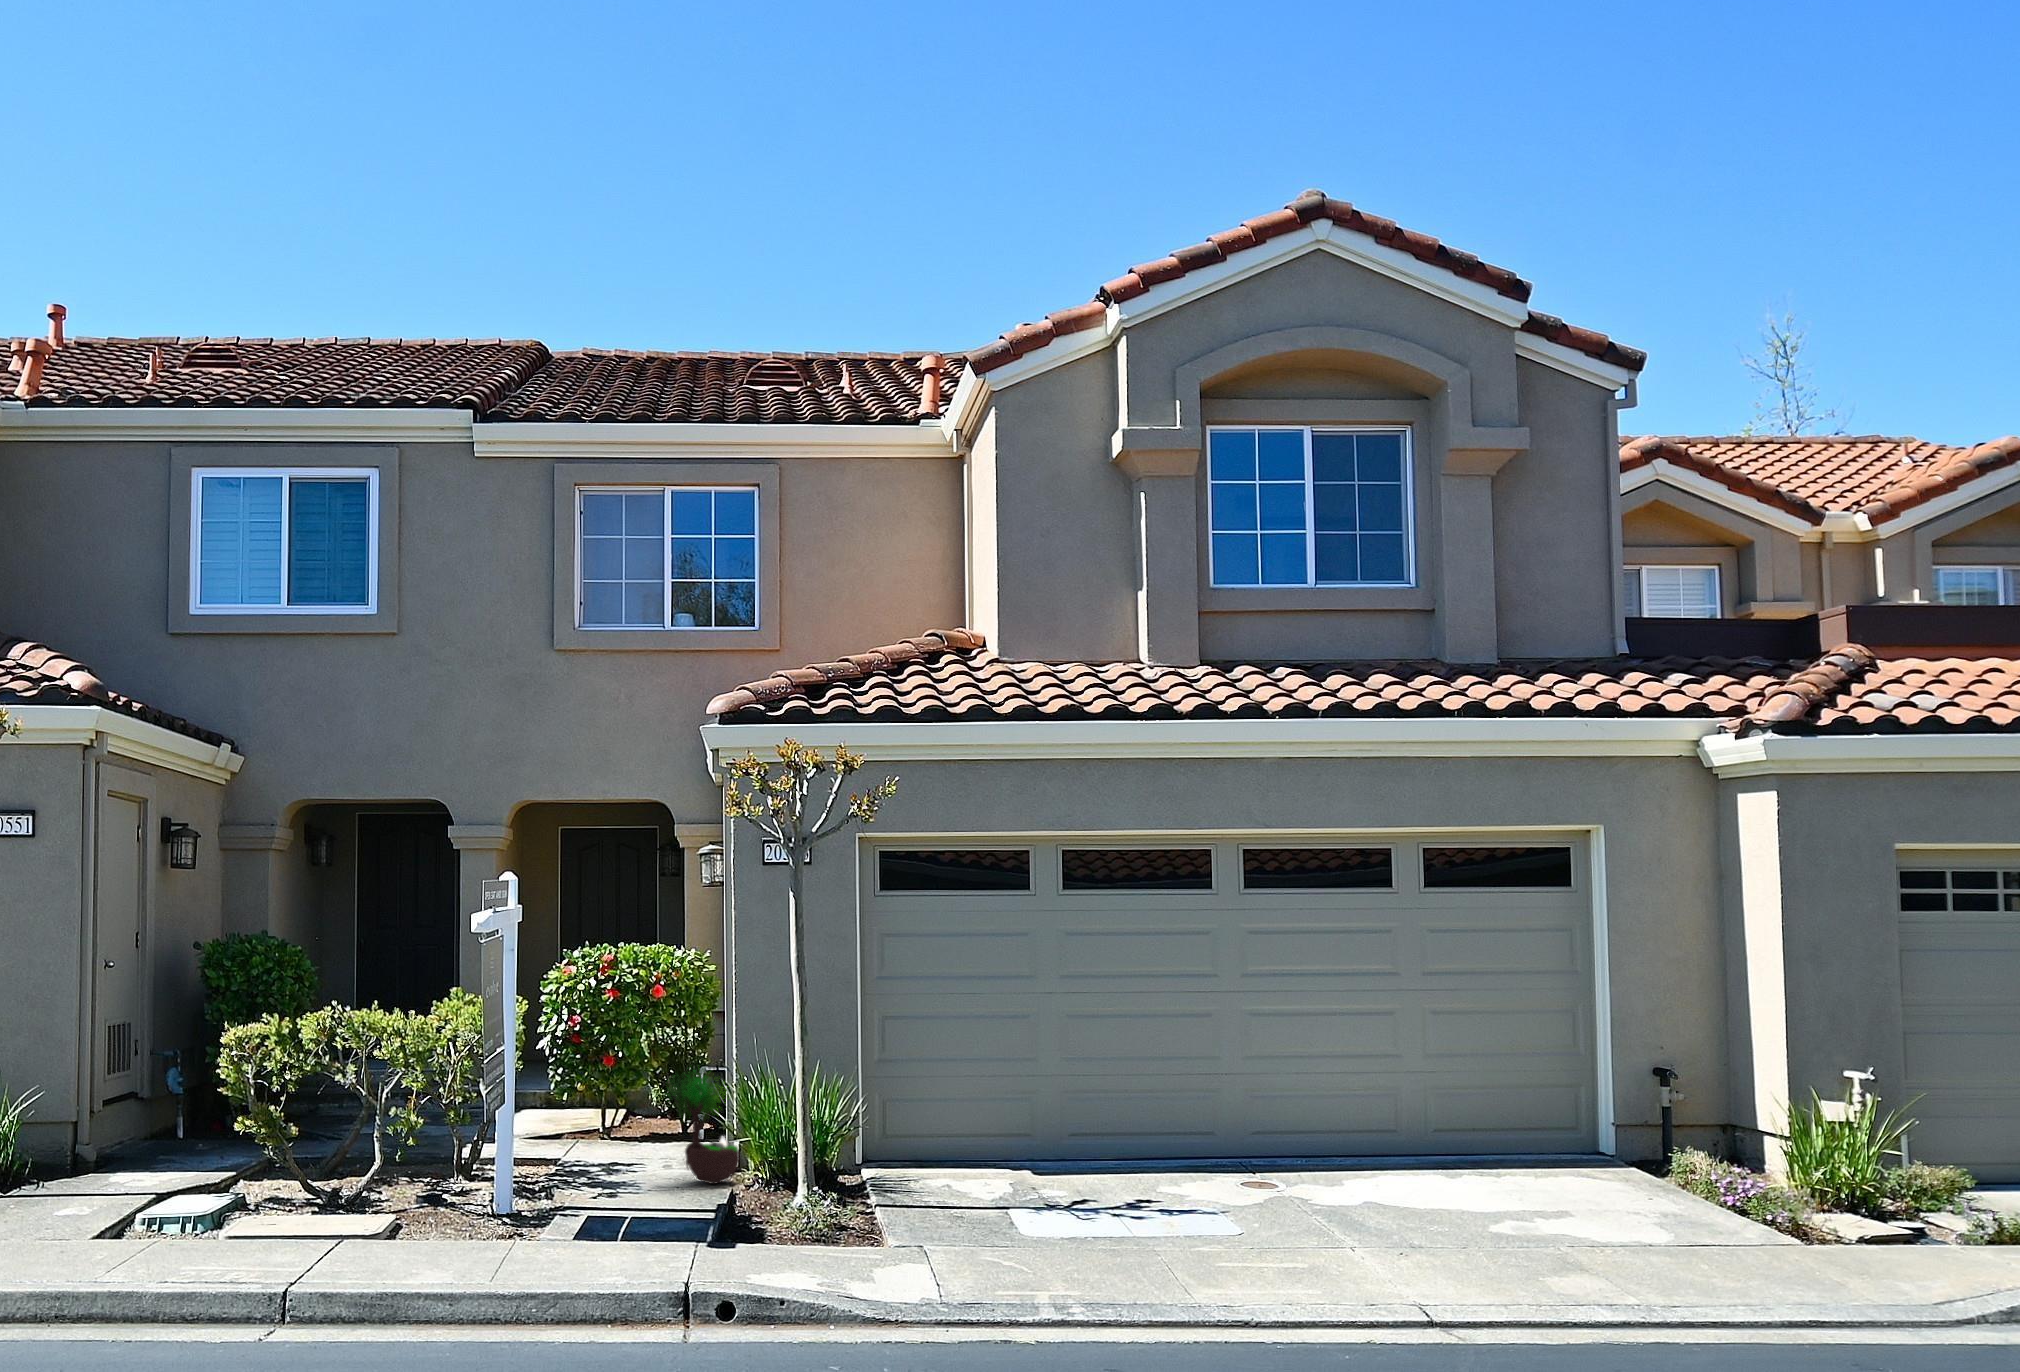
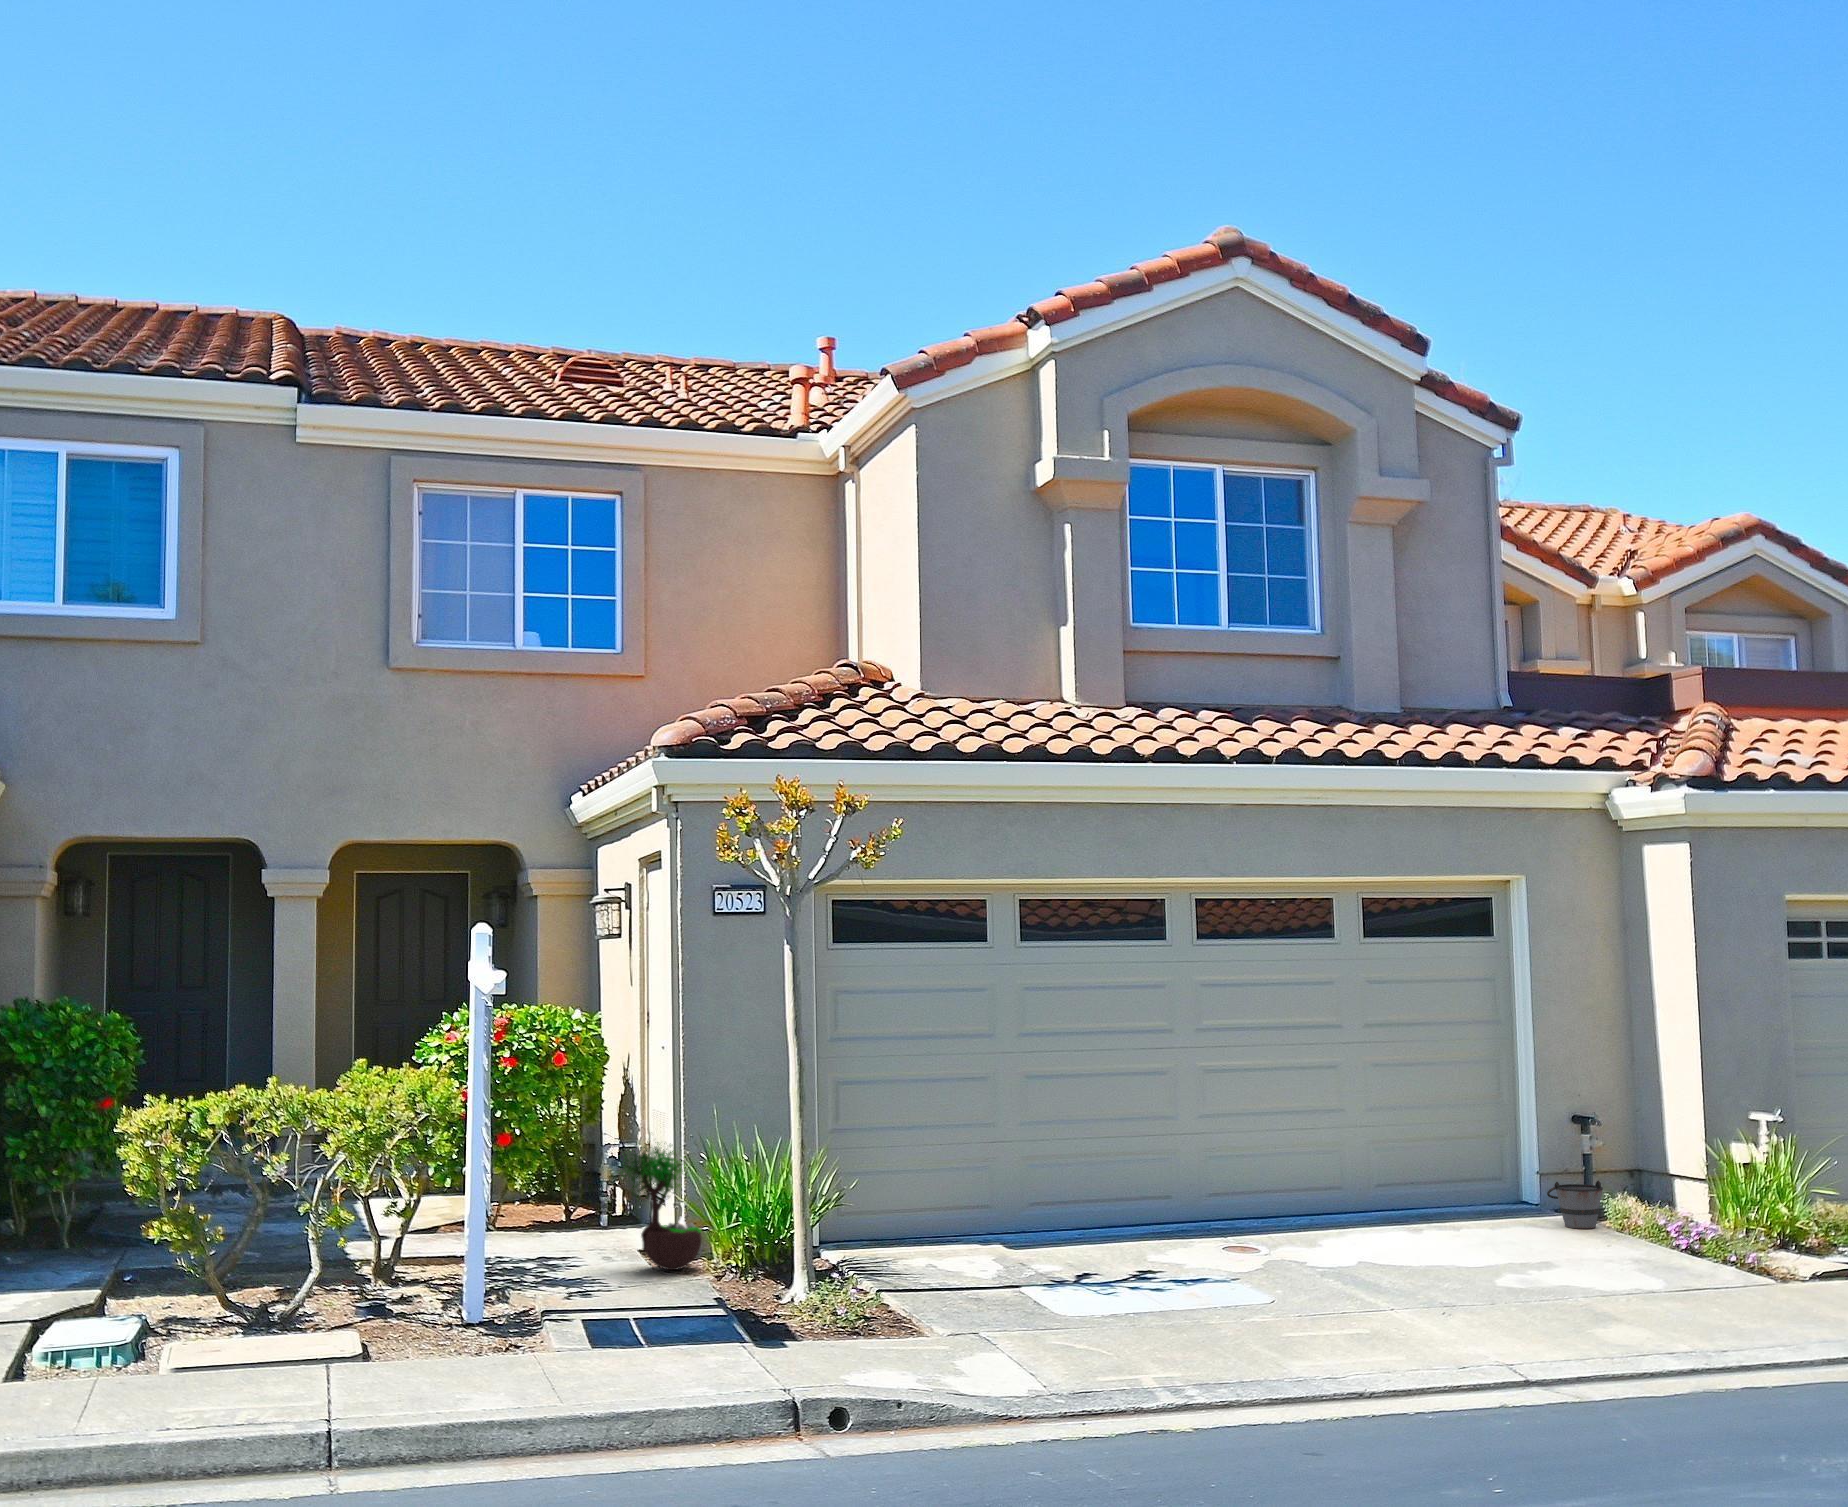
bucket: none [1603,1130,1658,1177] -> present [1547,1181,1603,1229]

